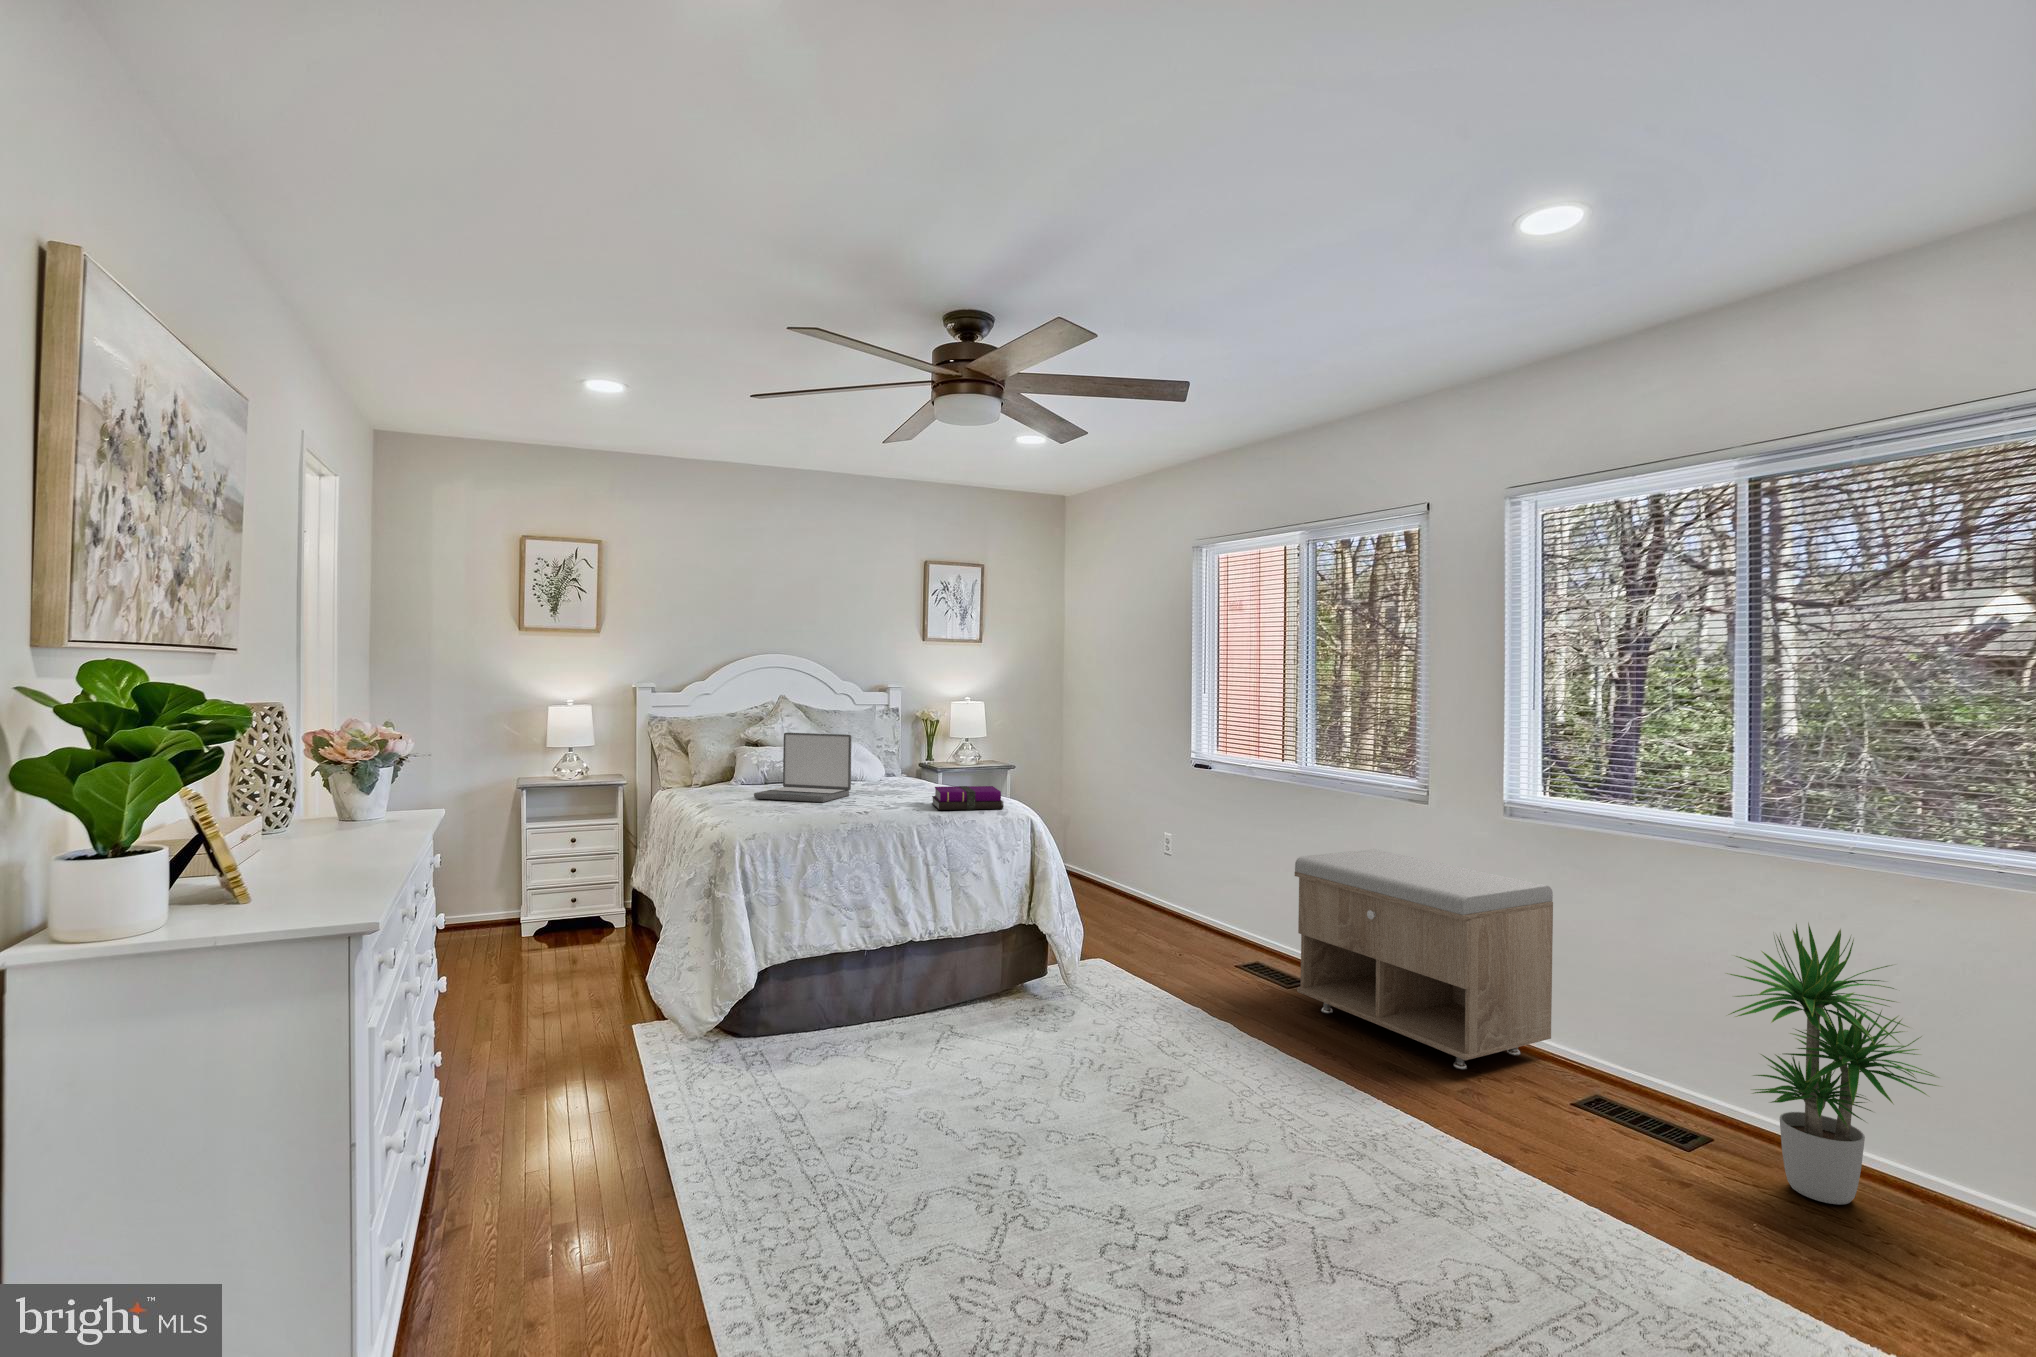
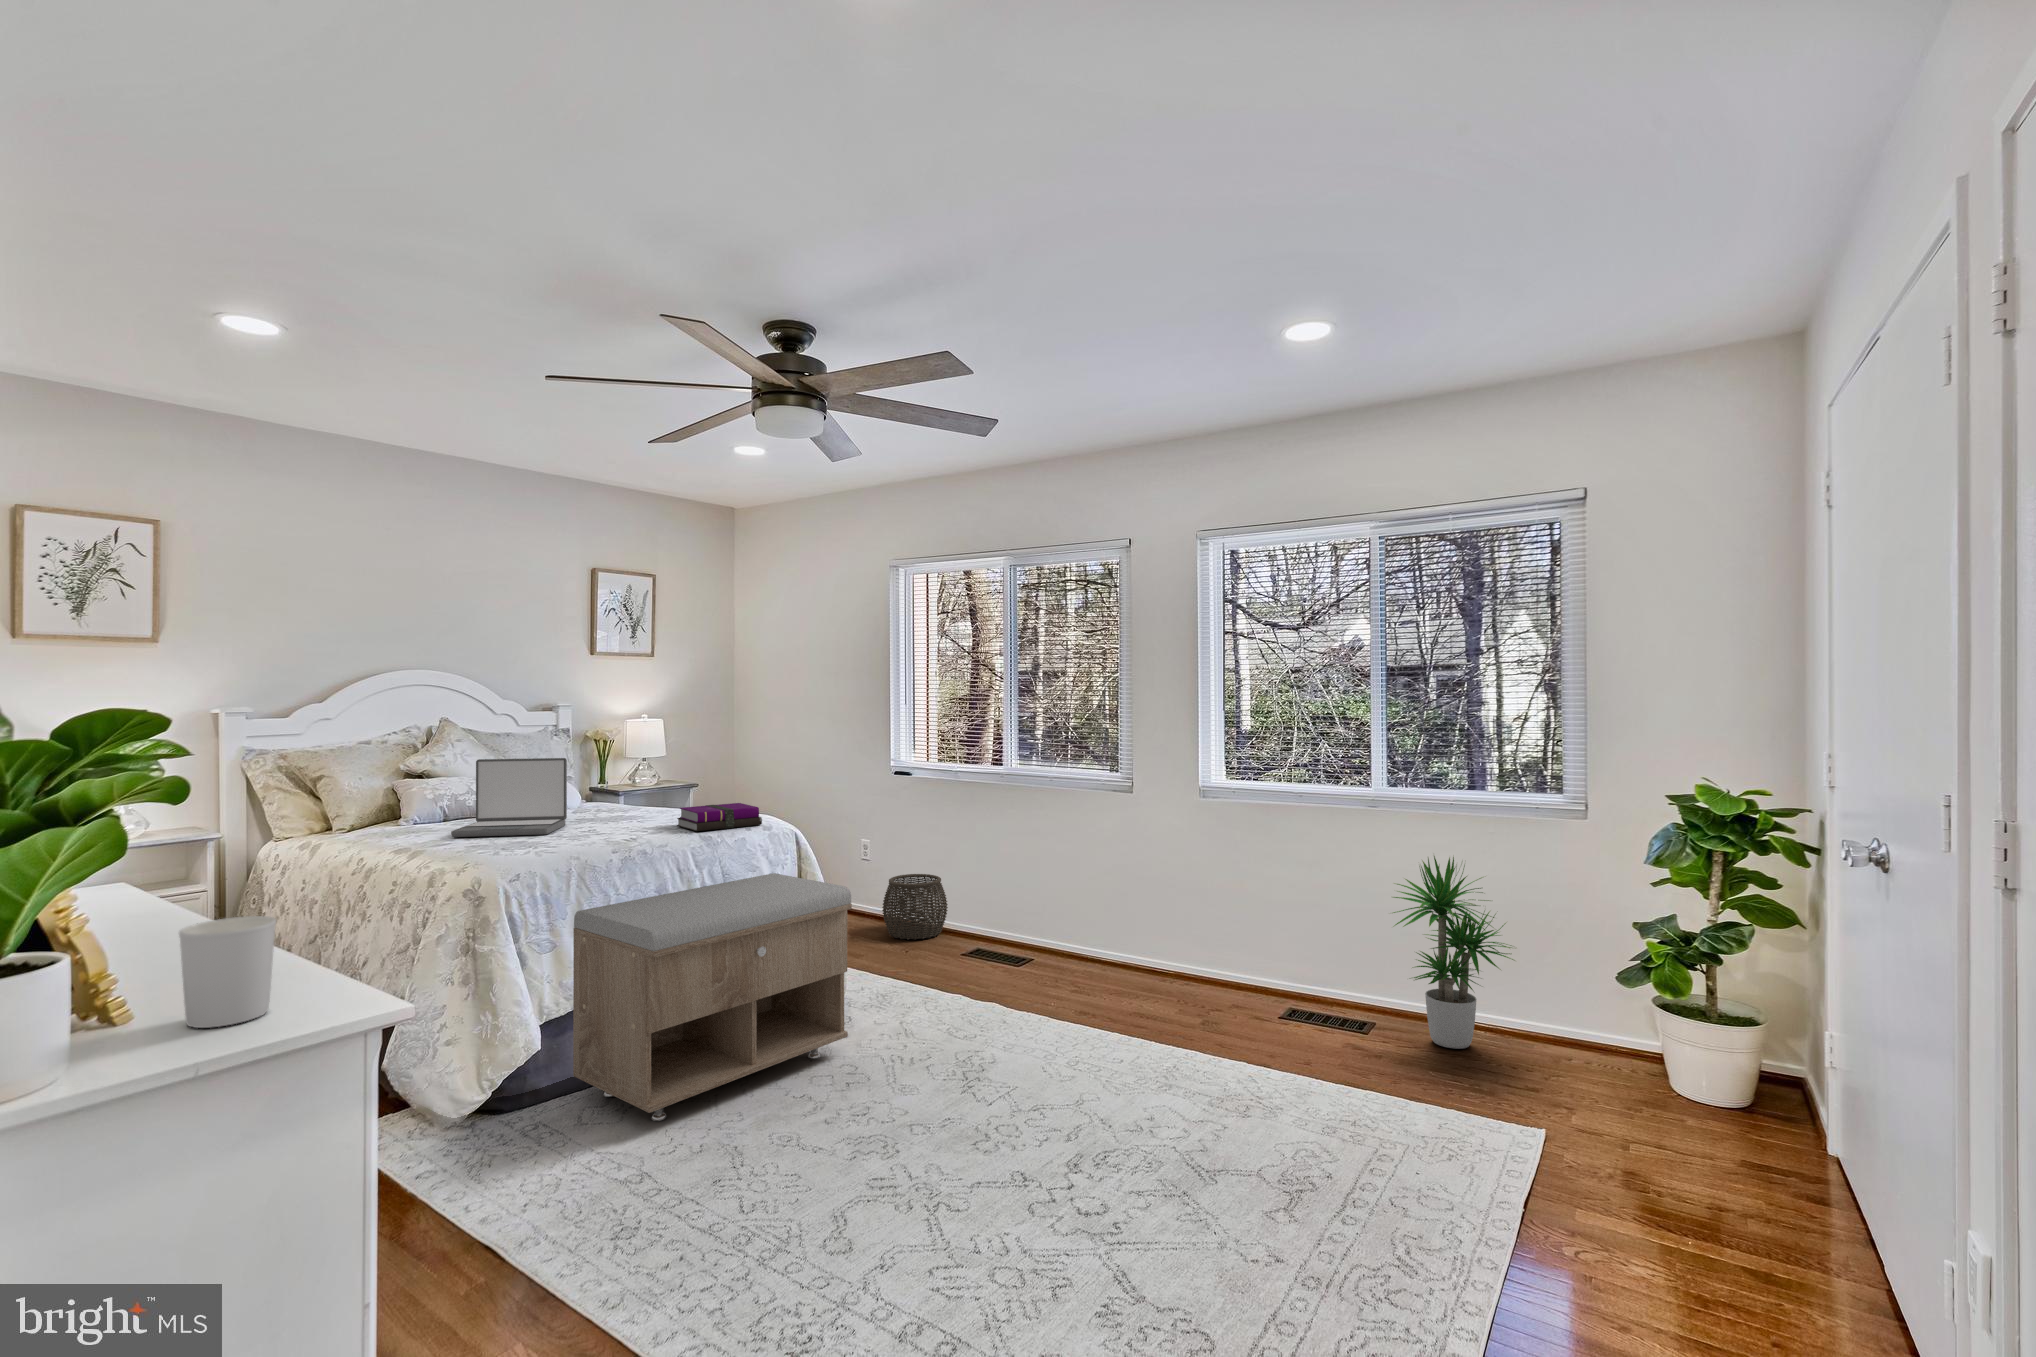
candle holder: none [231,837,303,916] -> present [179,916,276,1028]
storage bench: present [1295,849,1553,1069] -> present [573,873,852,1121]
woven basket: none [1163,875,1233,946] -> present [882,874,948,940]

